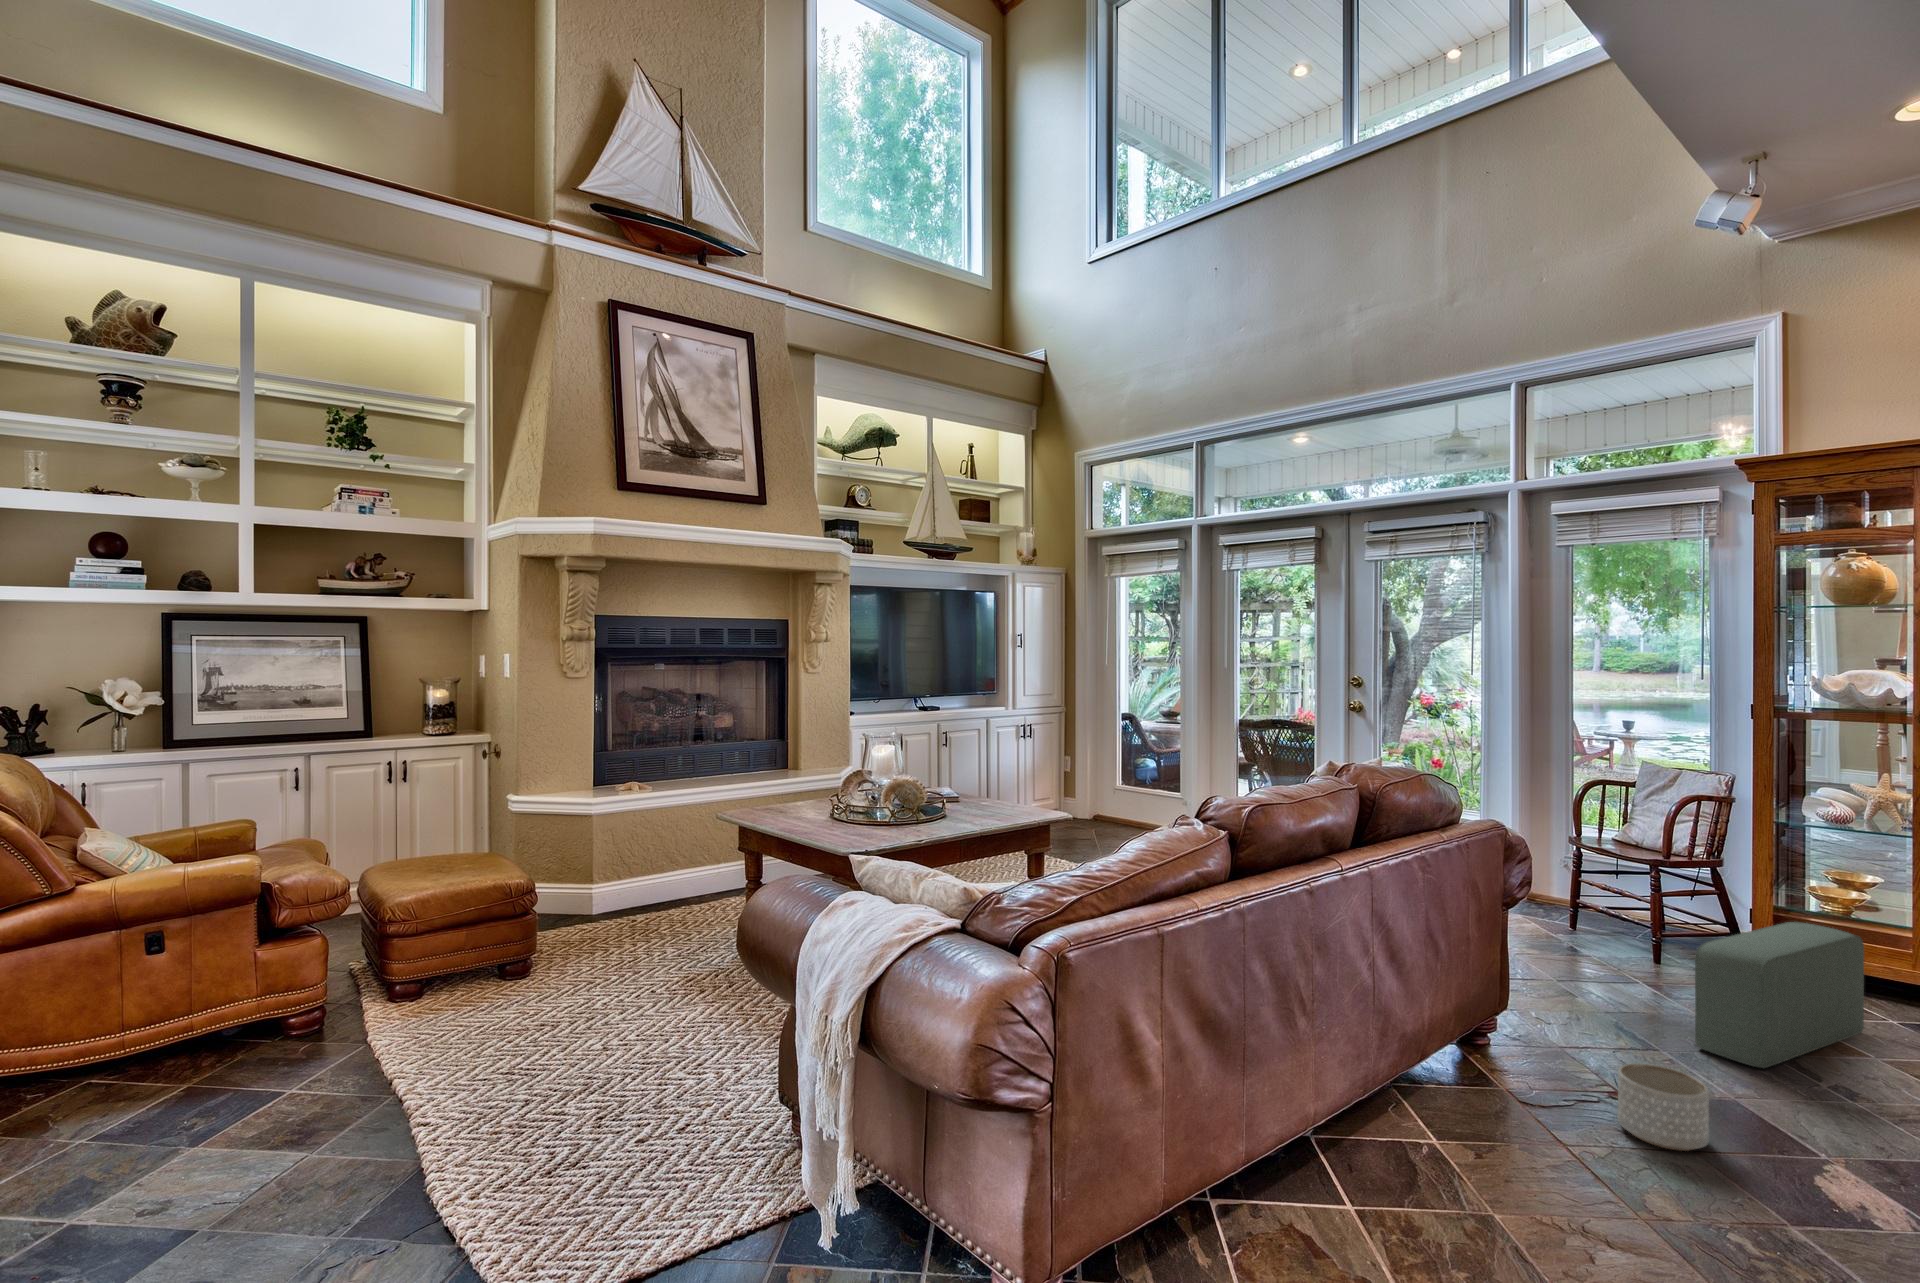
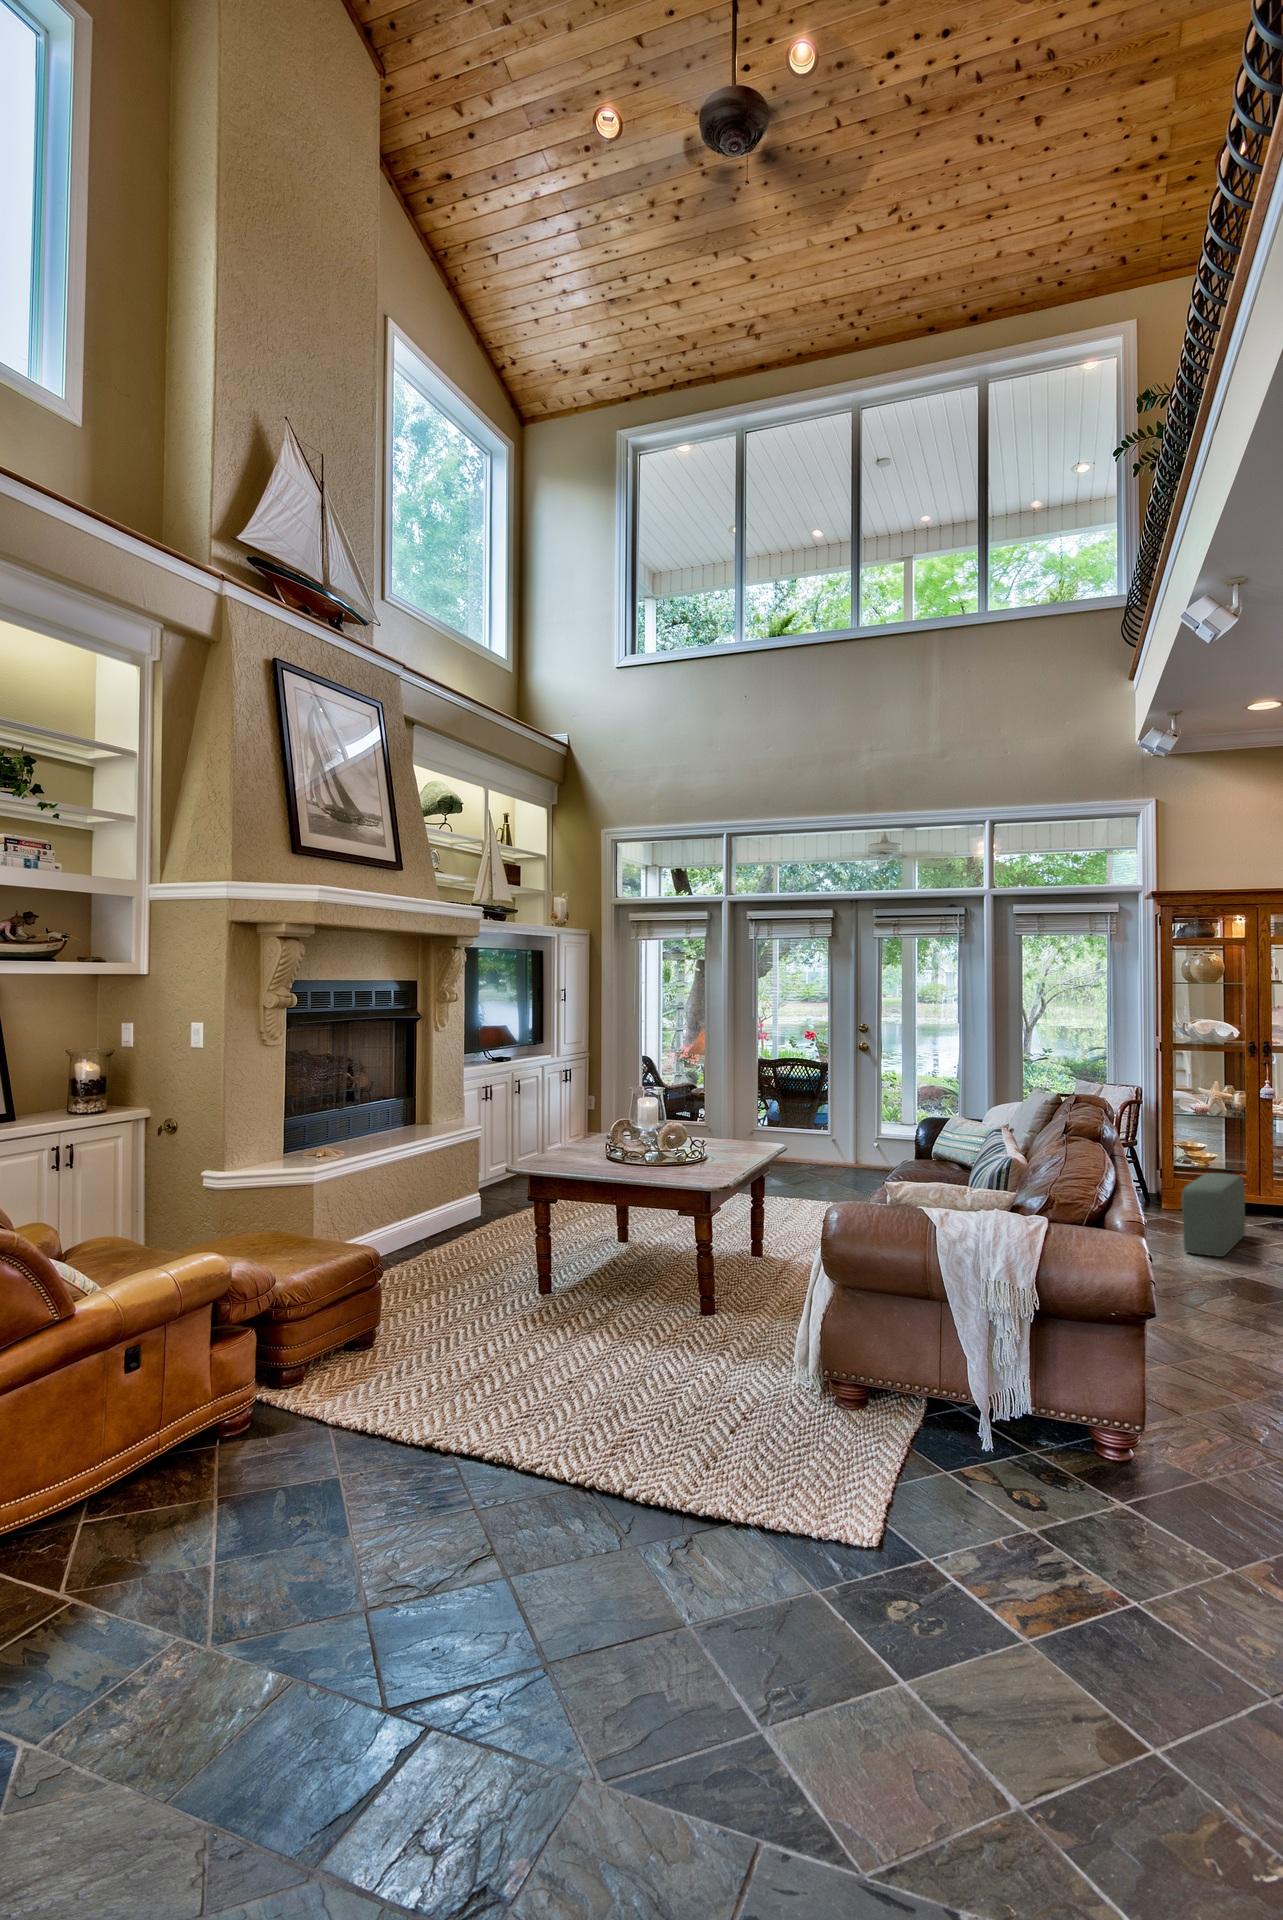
planter: present [1618,1063,1709,1151] -> none [1190,1252,1240,1295]

